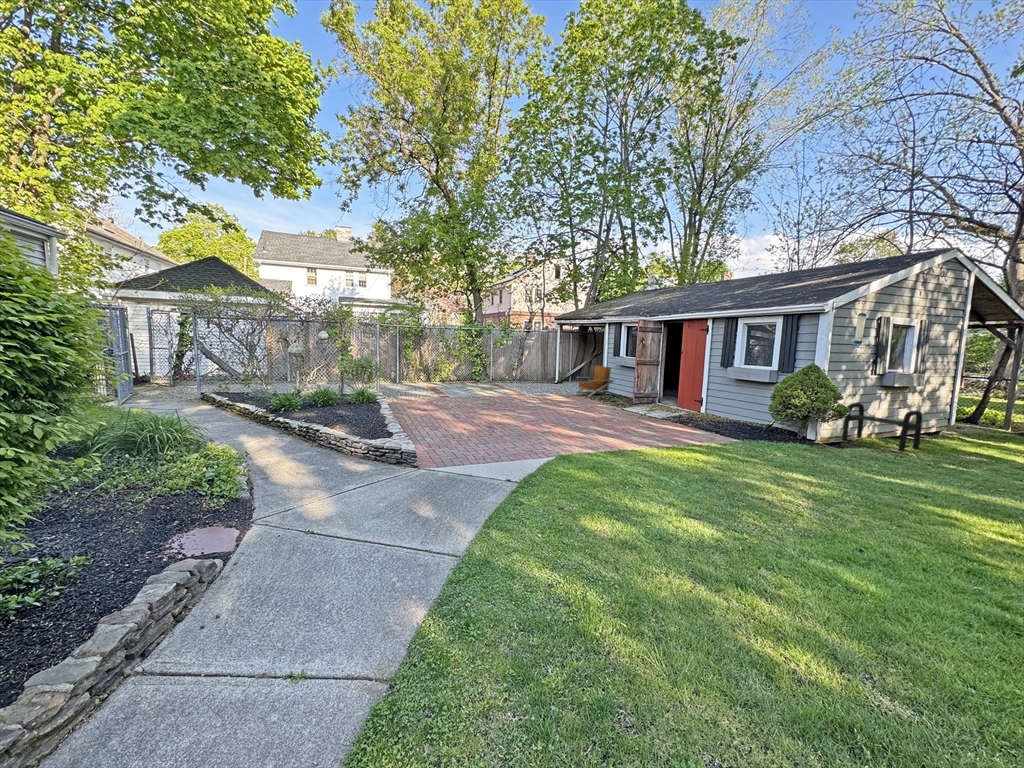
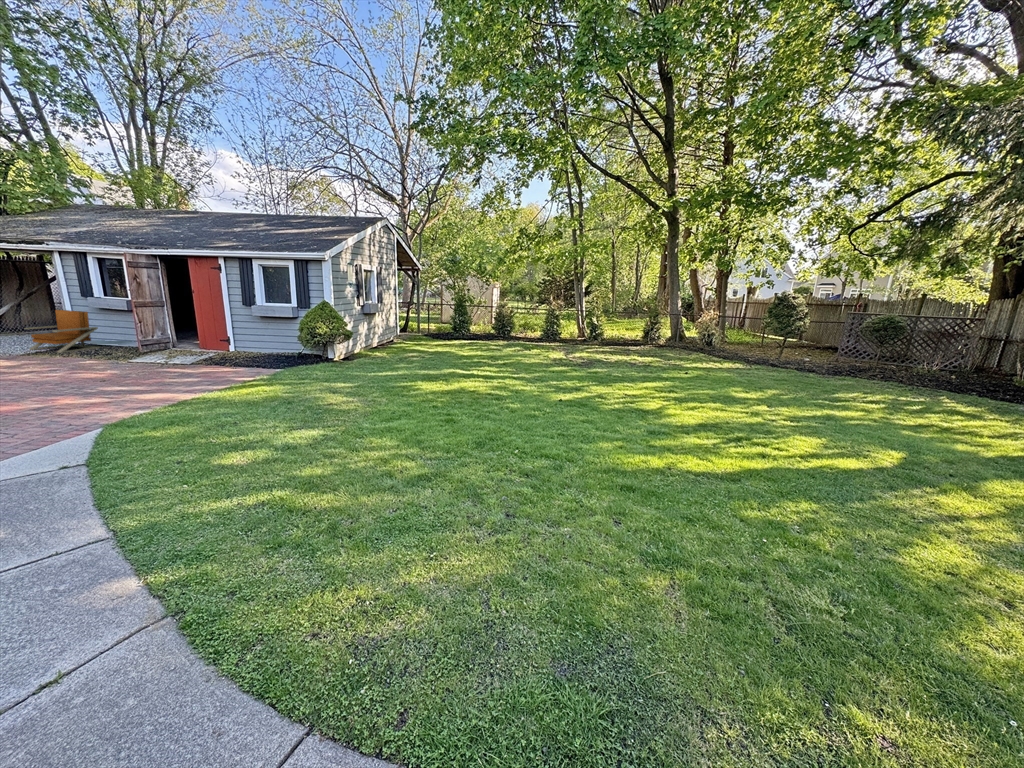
bench: present [842,403,922,452] -> none [349,327,391,356]

